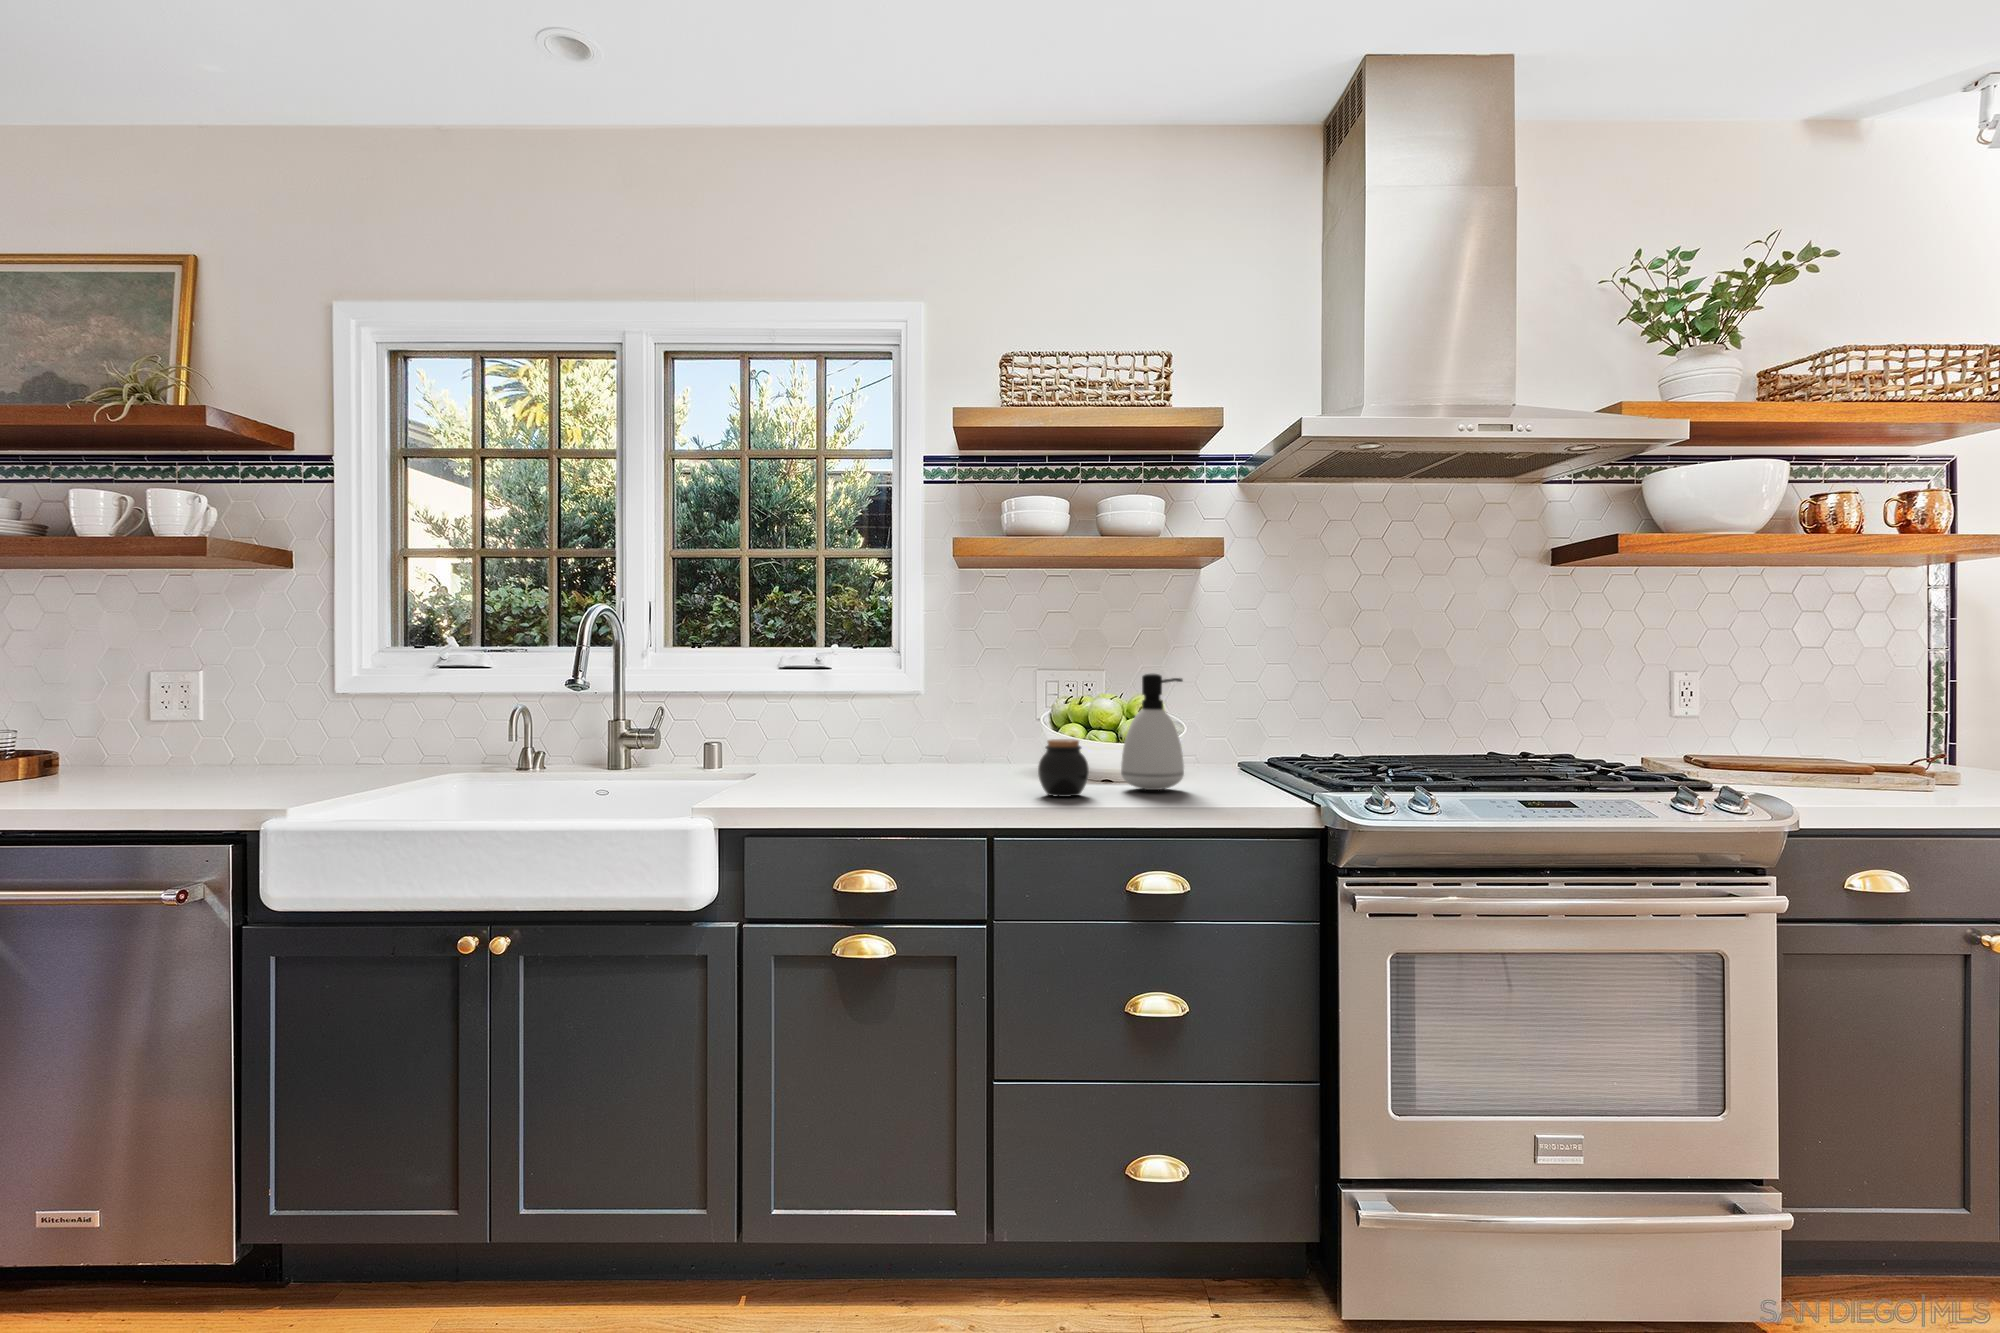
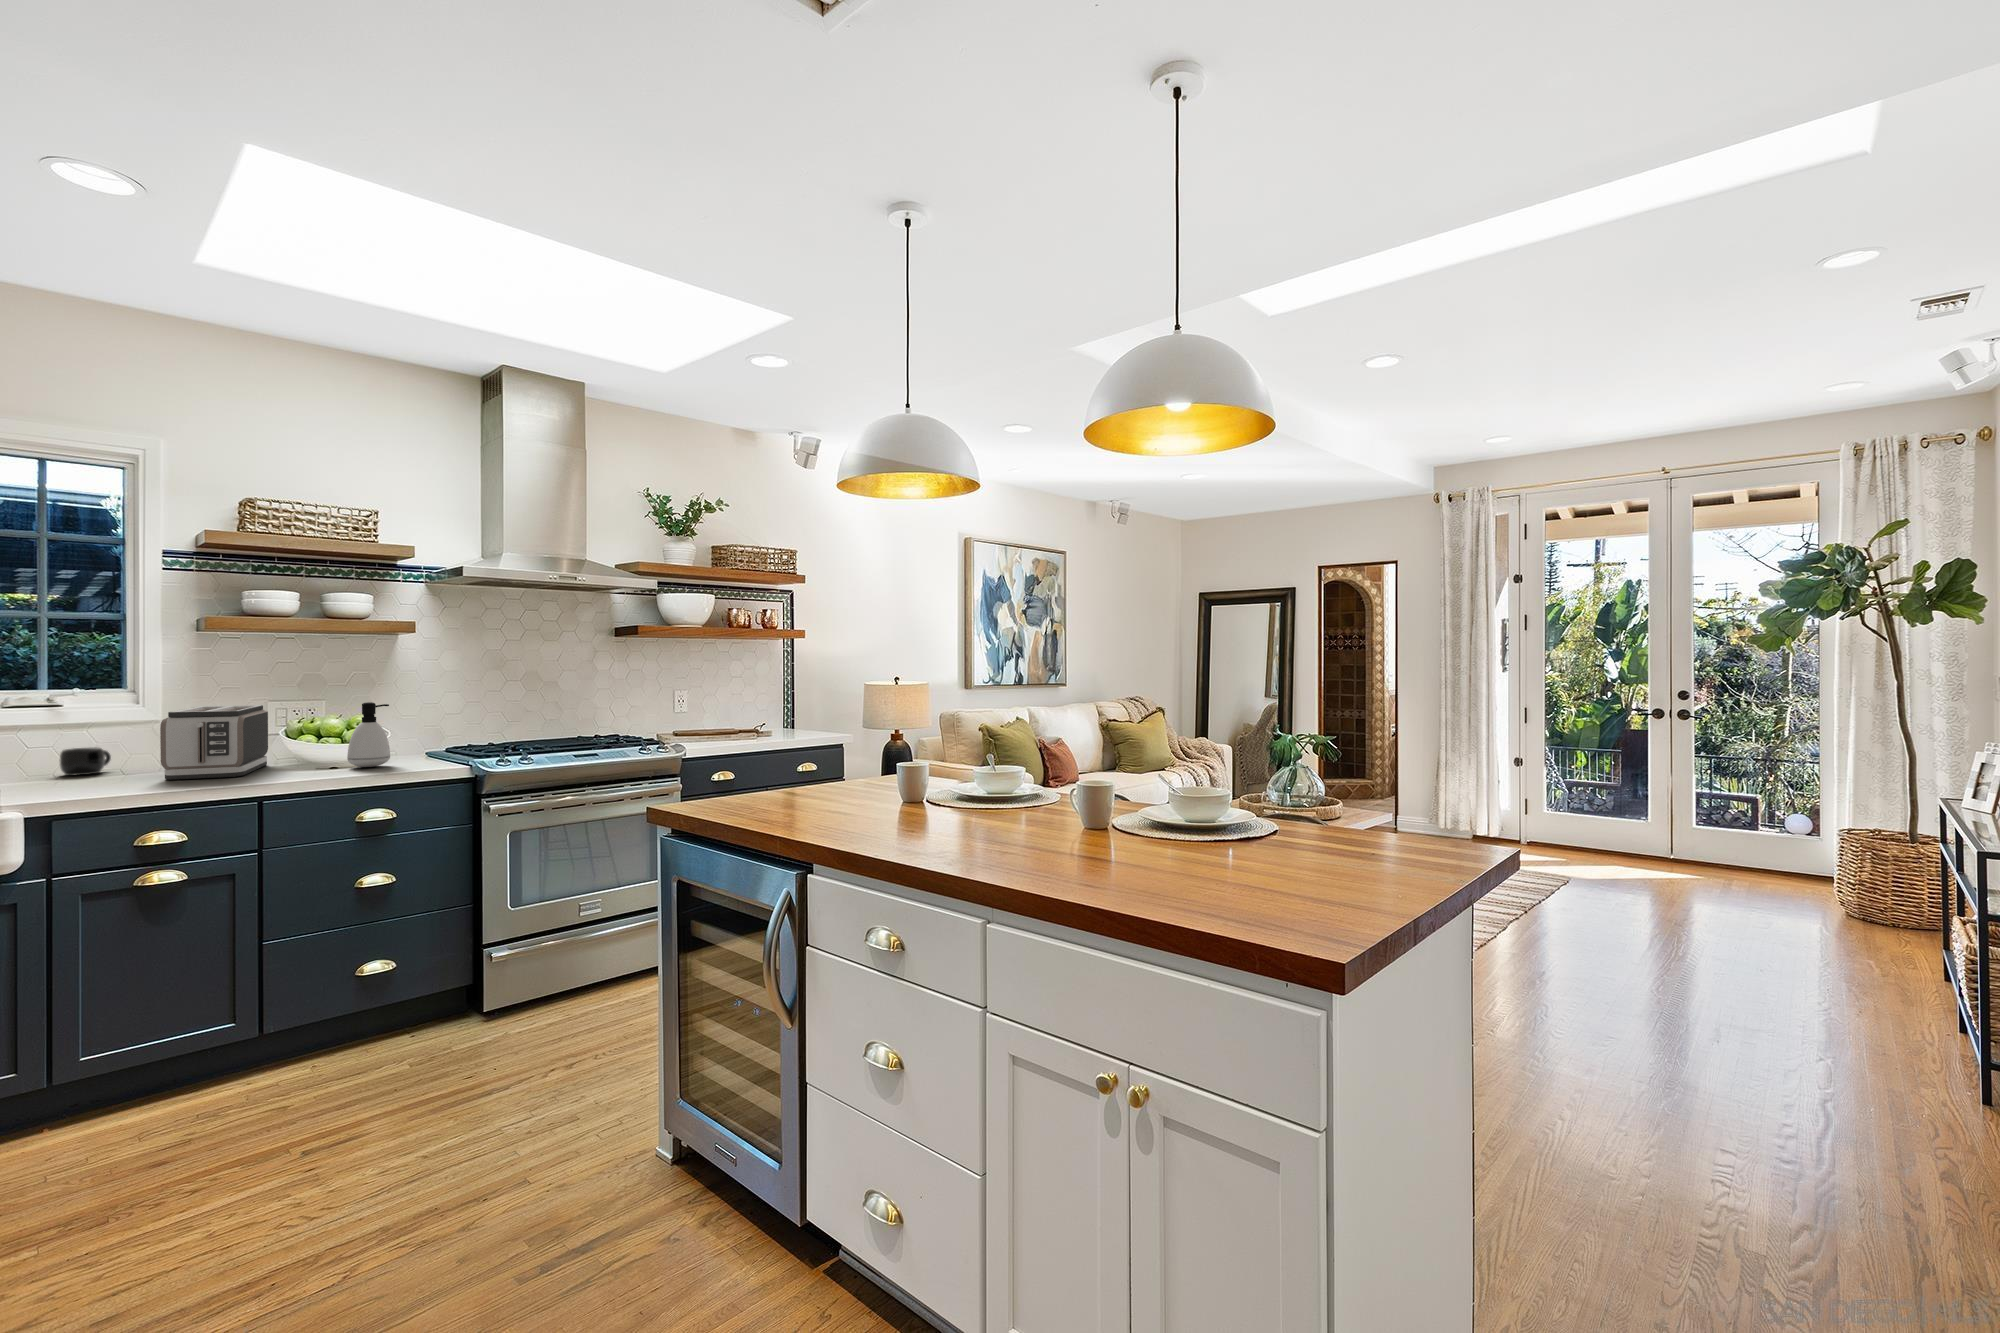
toaster: none [887,678,1027,789] -> present [160,705,268,780]
mug: none [810,732,863,770] -> present [59,748,111,776]
jar: present [1038,739,1089,797] -> none [290,742,327,775]

